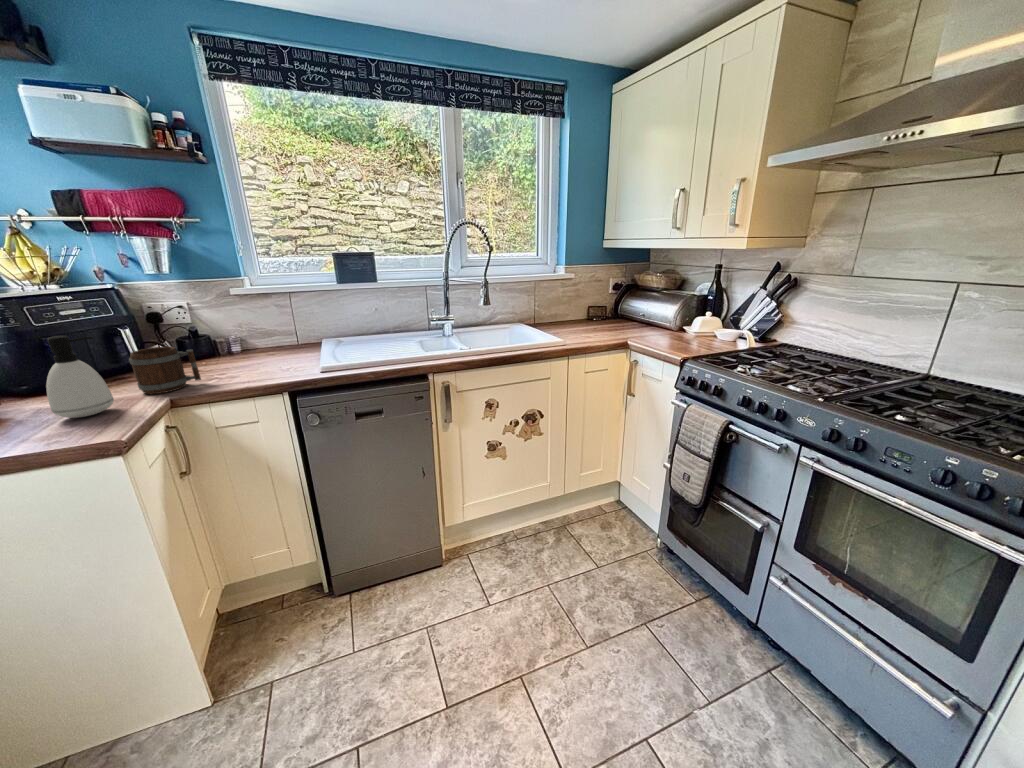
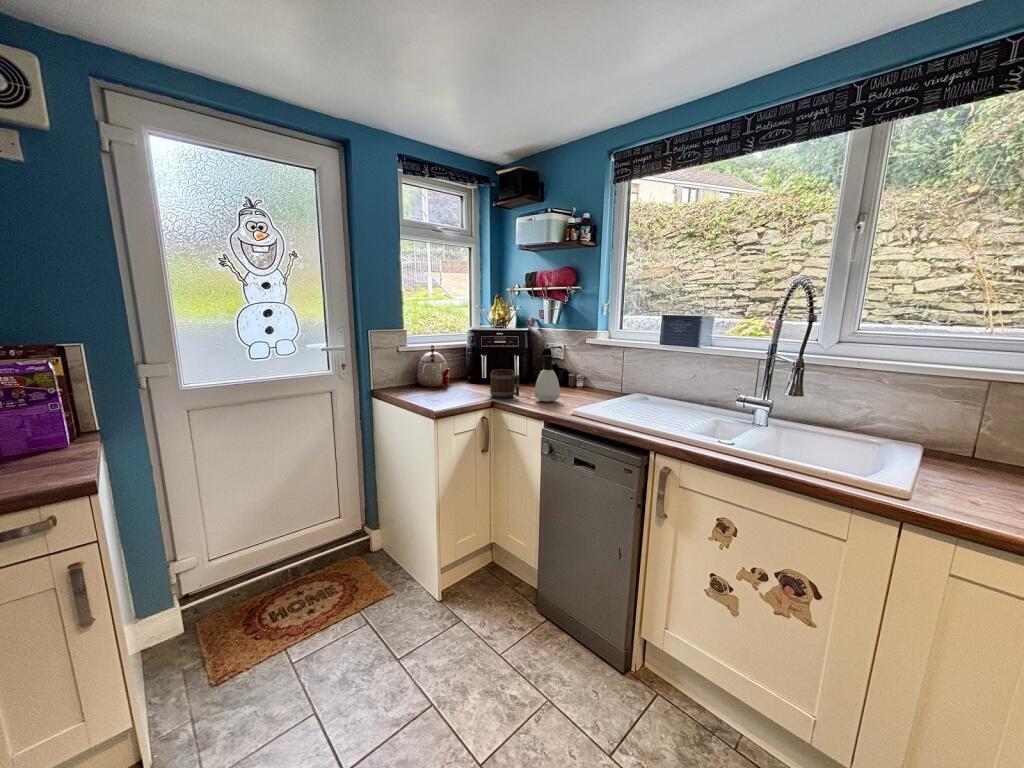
soap dispenser: present [46,336,114,418] -> present [535,355,560,402]

